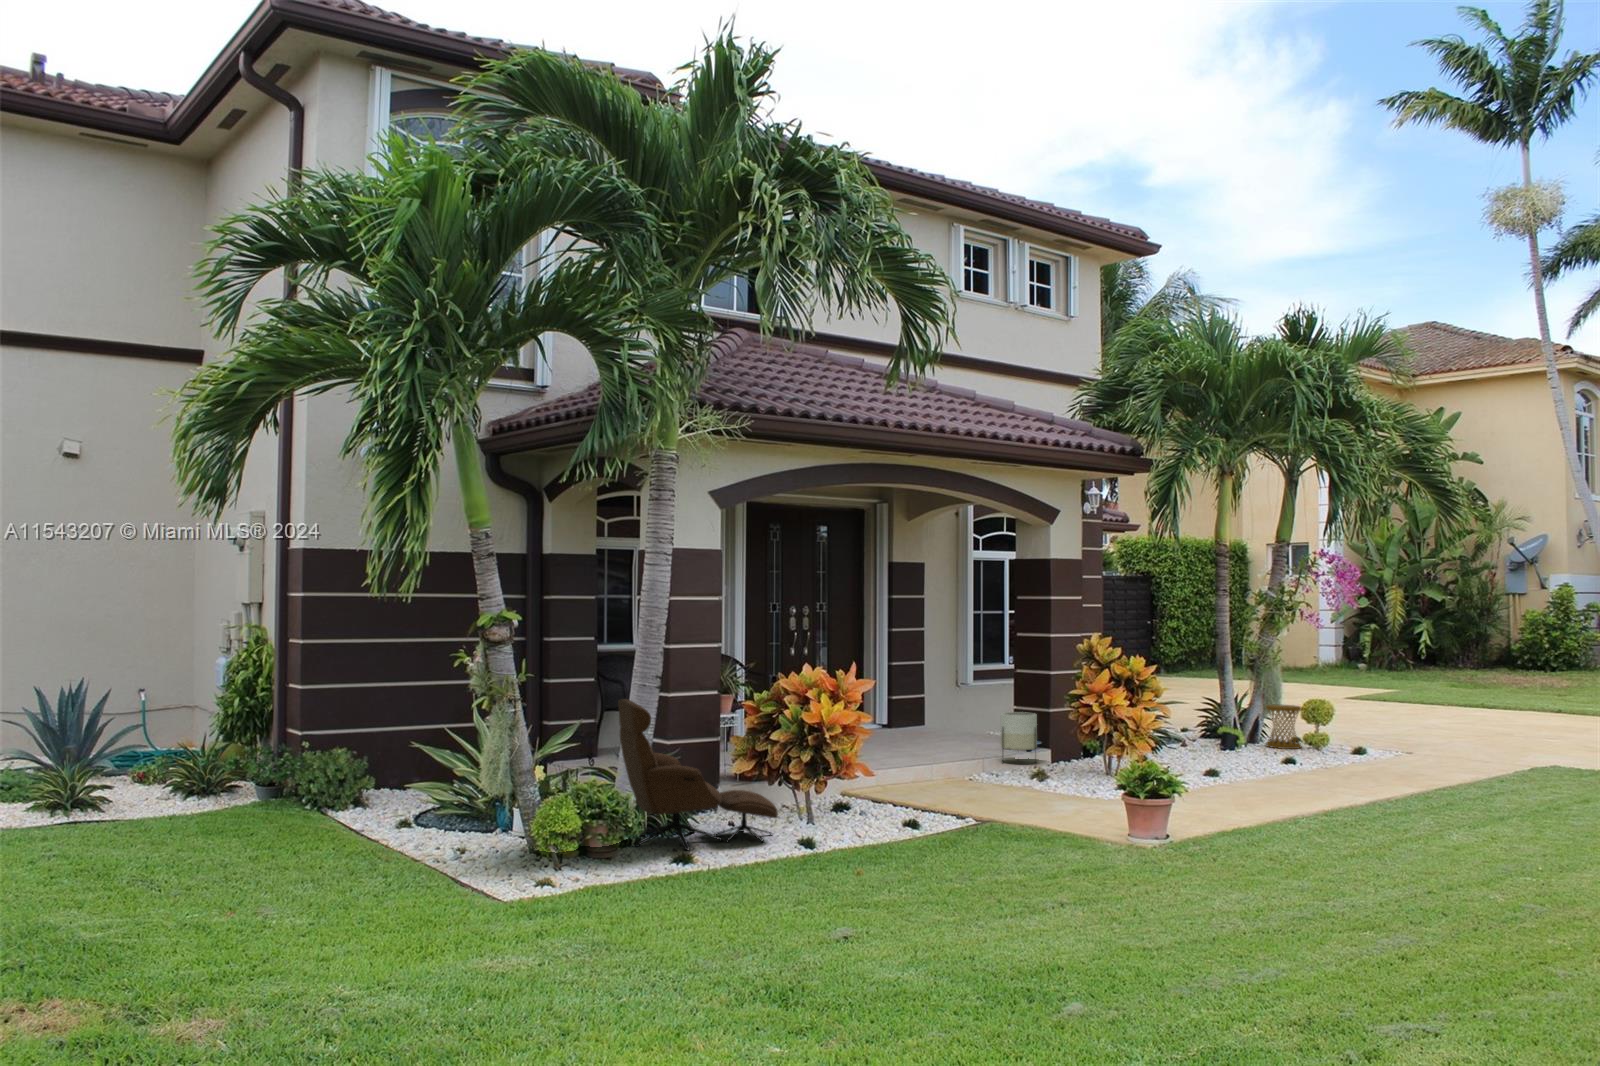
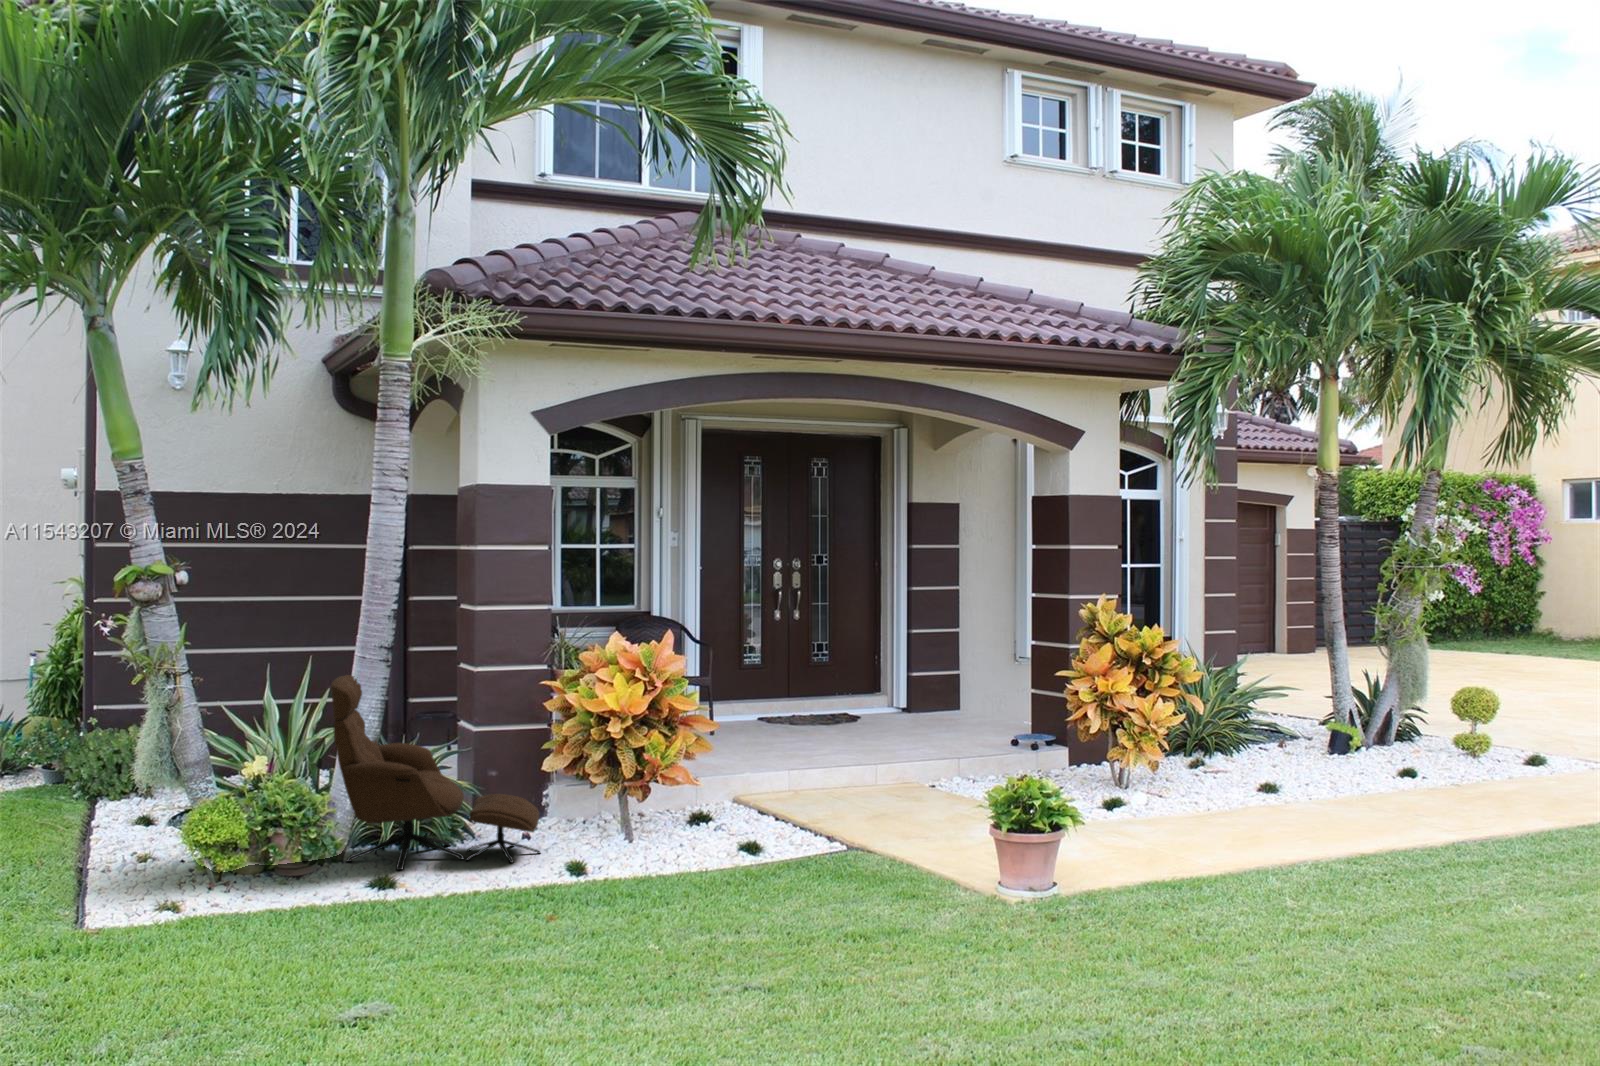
side table: present [1266,705,1301,749] -> none [1403,694,1453,755]
planter: present [1000,712,1037,751] -> none [997,698,1045,767]

